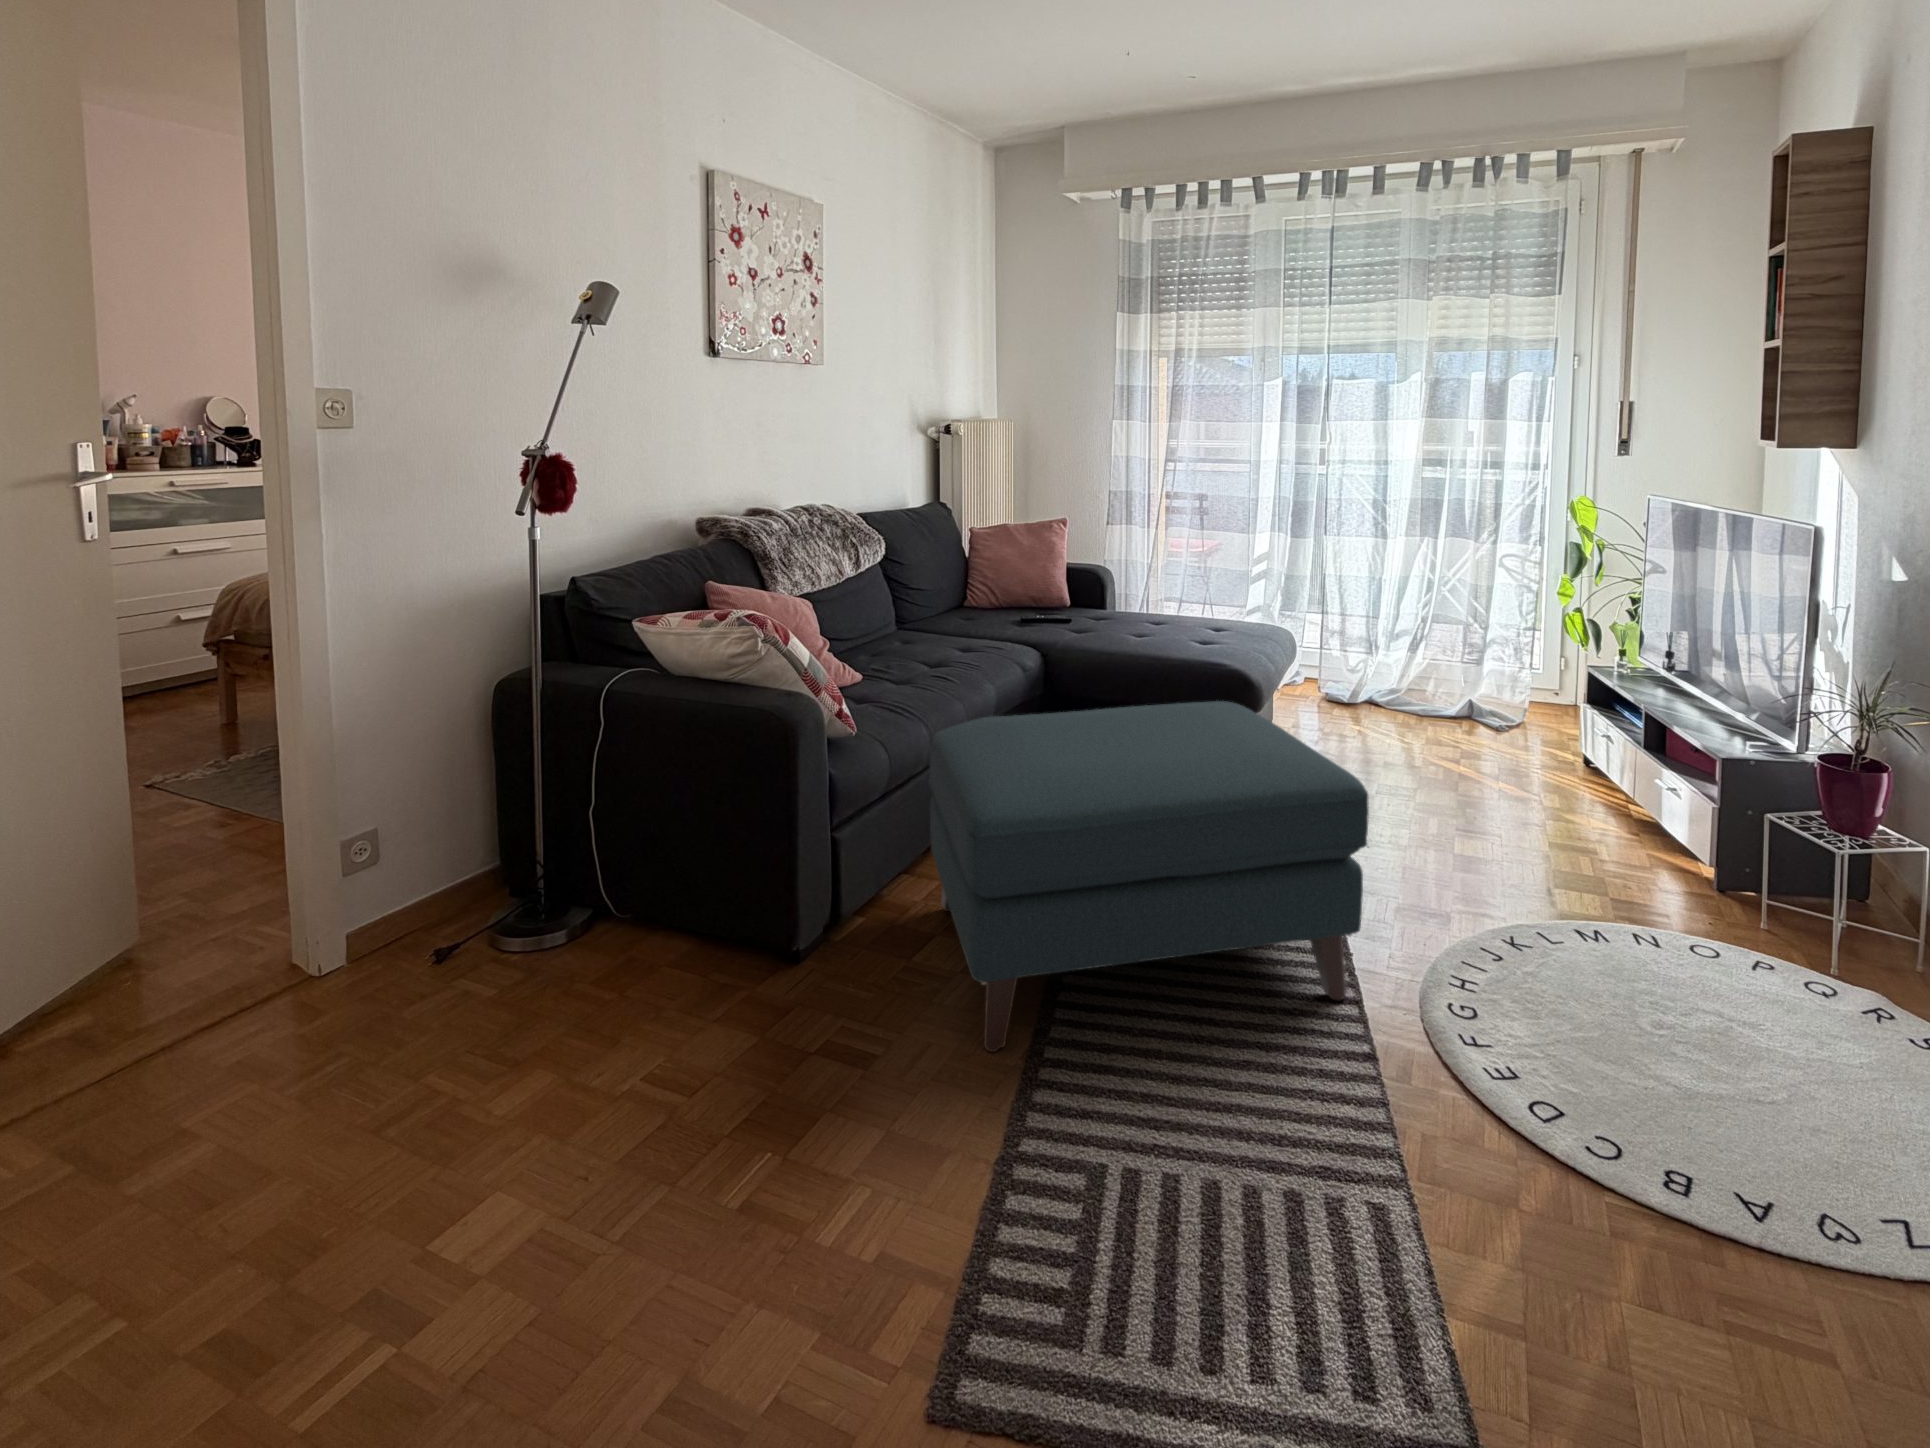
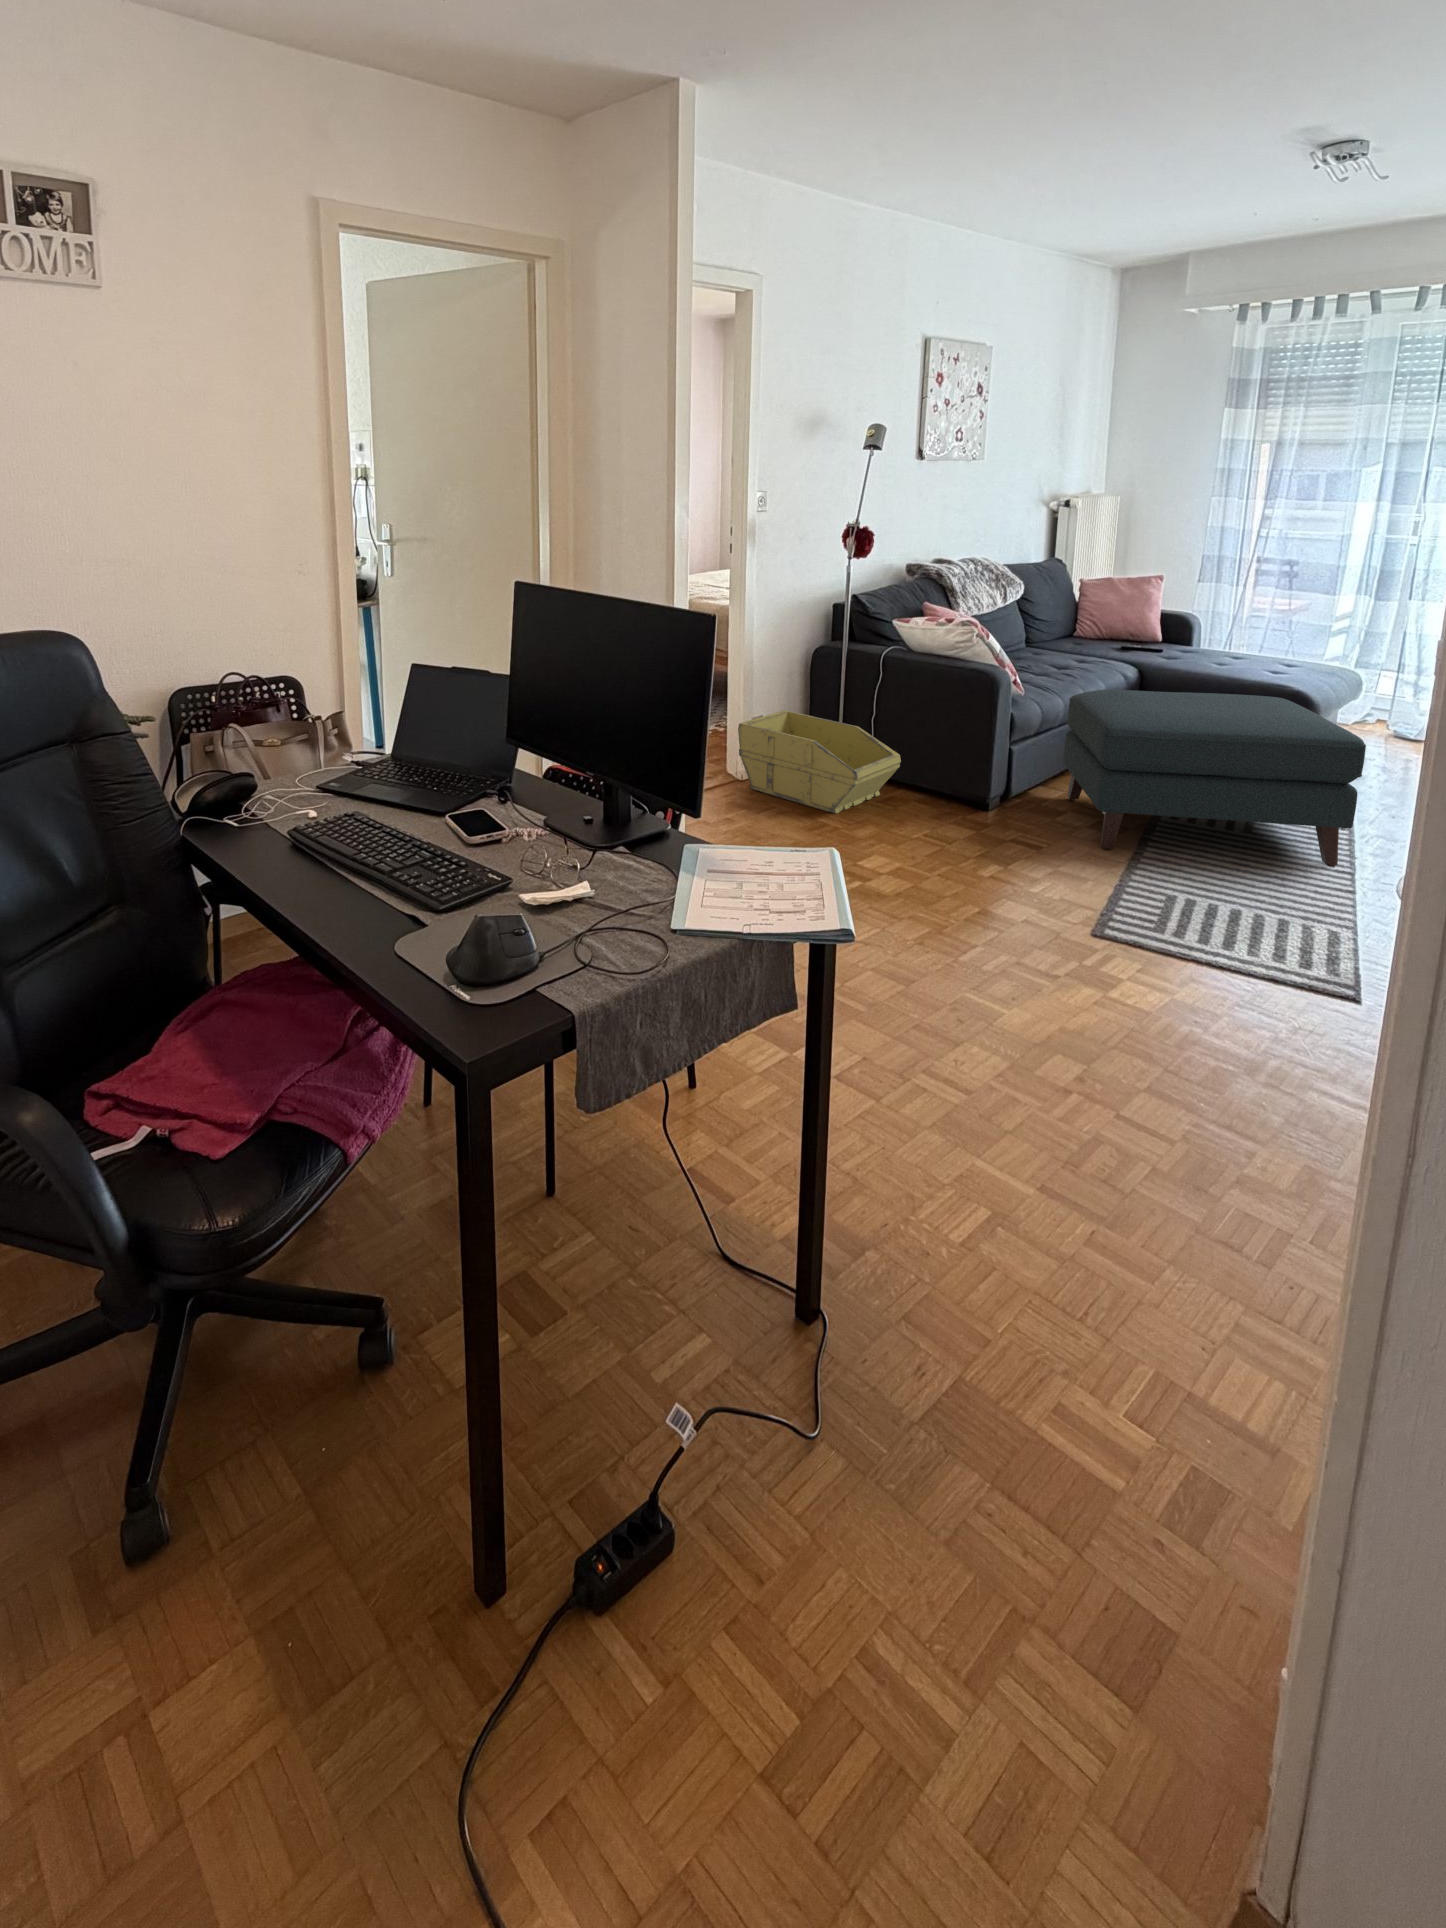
storage bin: none [273,816,630,1067] -> present [738,710,901,814]

